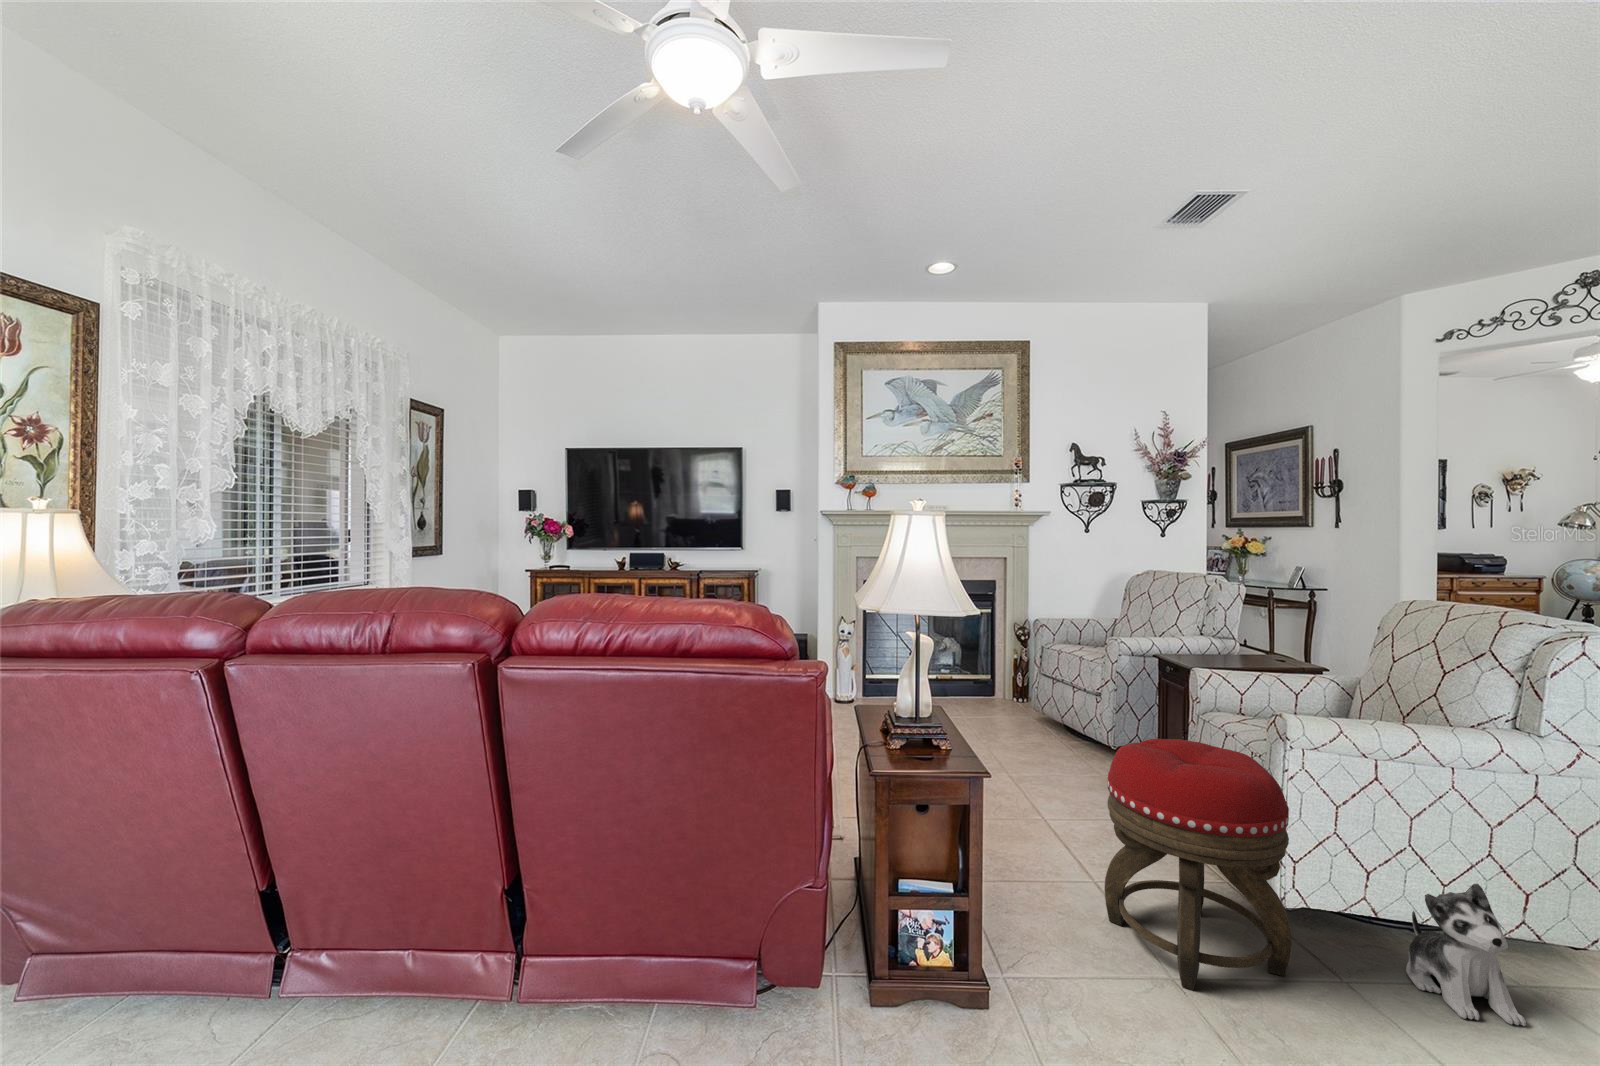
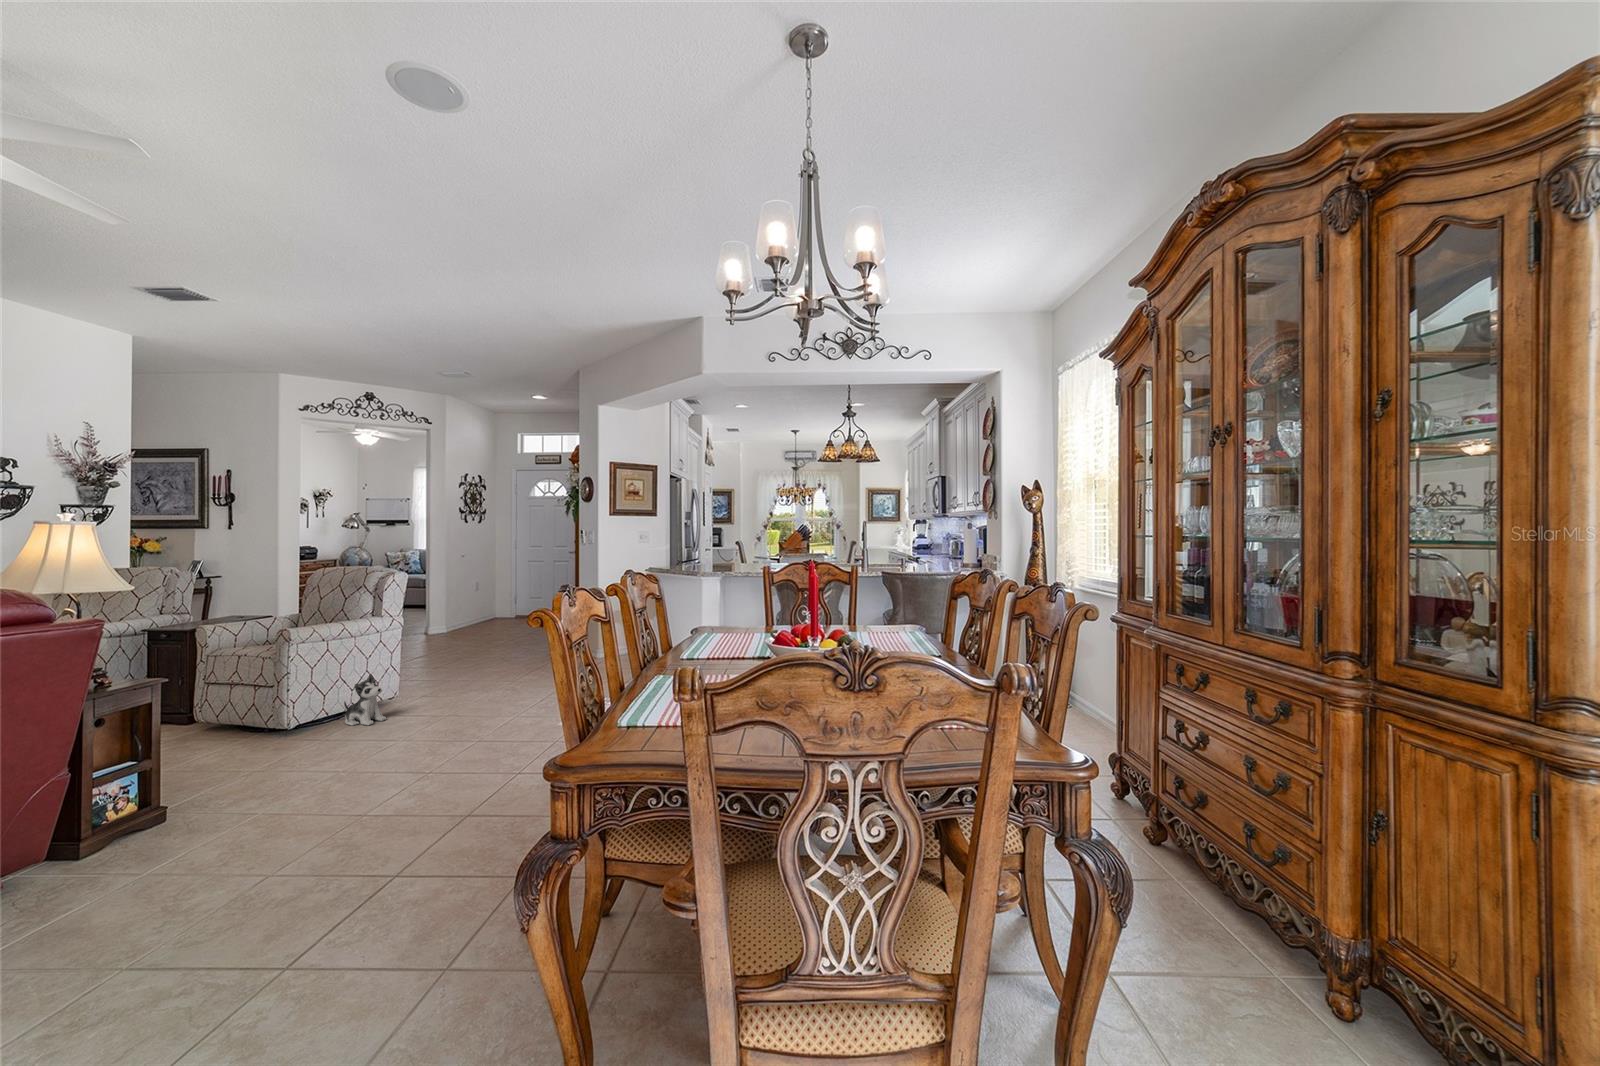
footstool: present [1105,739,1291,990] -> none [200,647,307,762]

